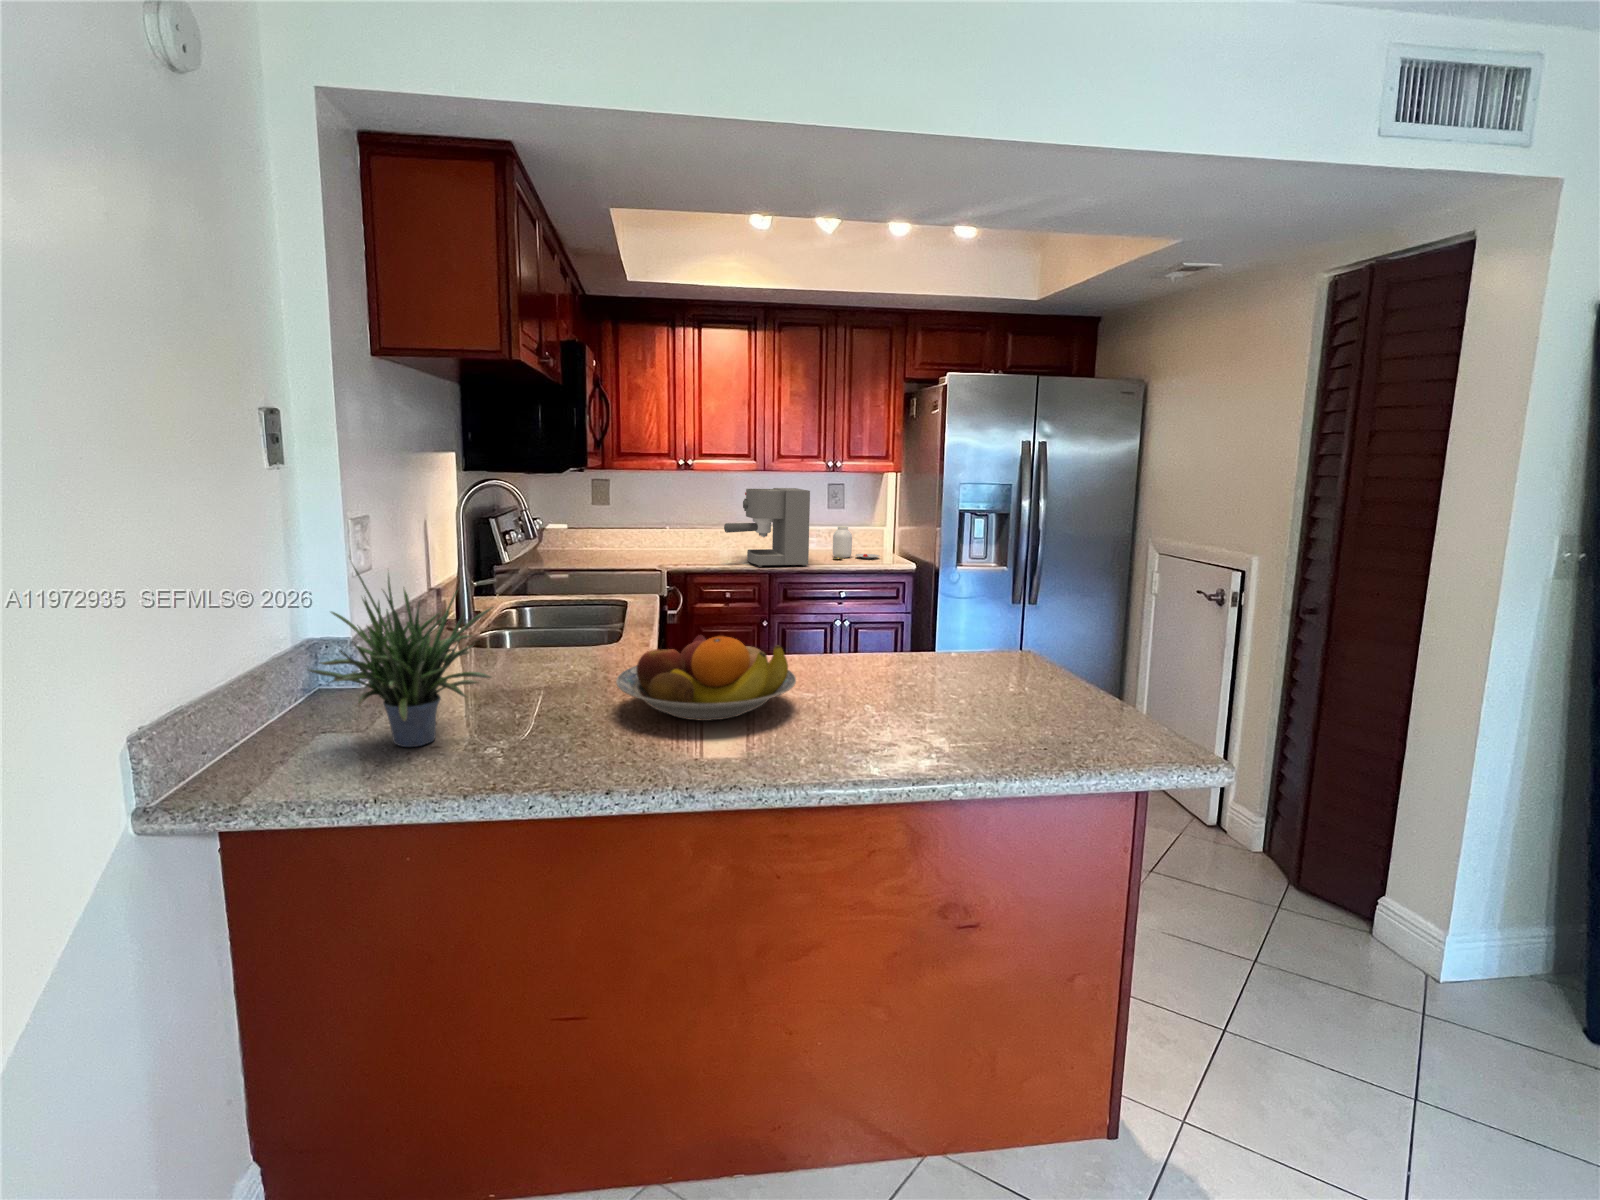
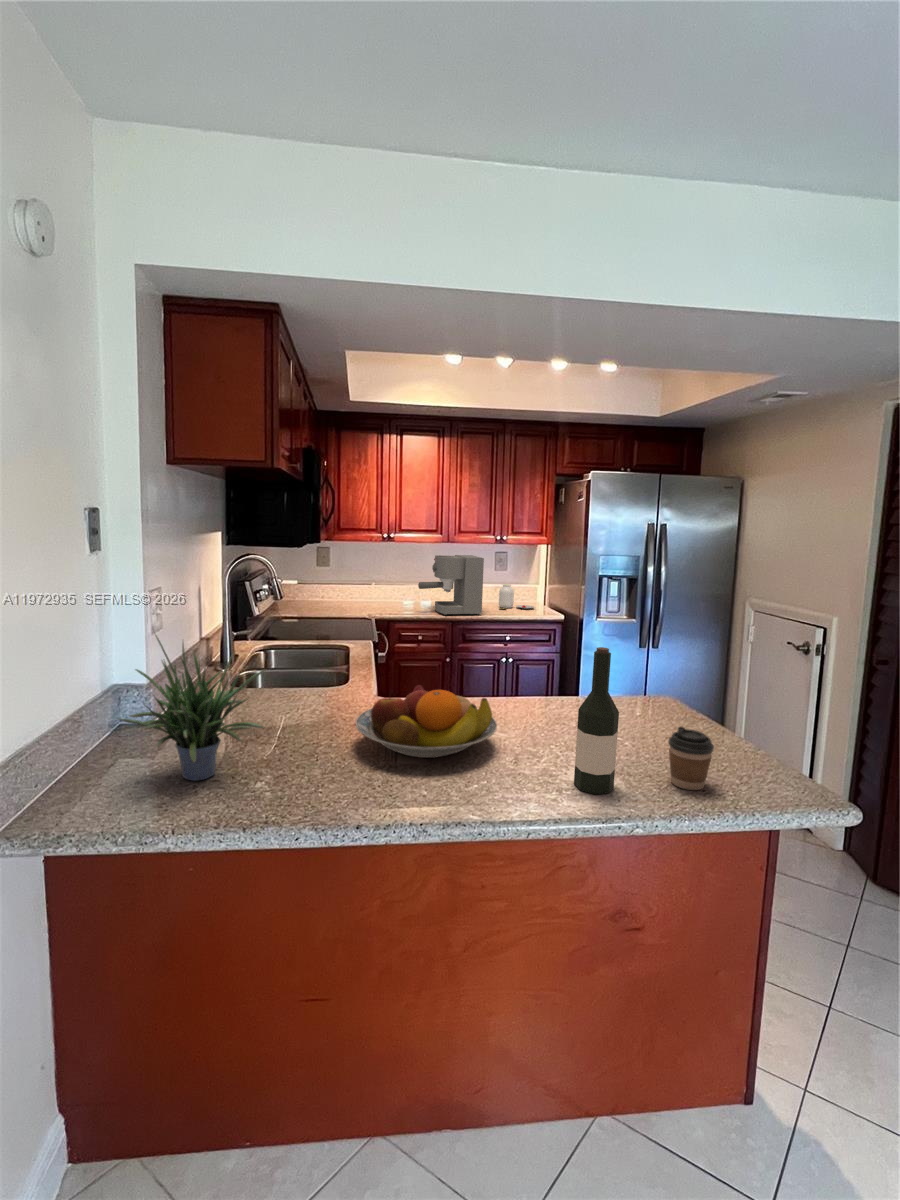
wine bottle: none [884,573,938,755] -> present [574,647,619,794]
coffee cup: none [1003,673,1058,750] -> present [669,727,714,790]

